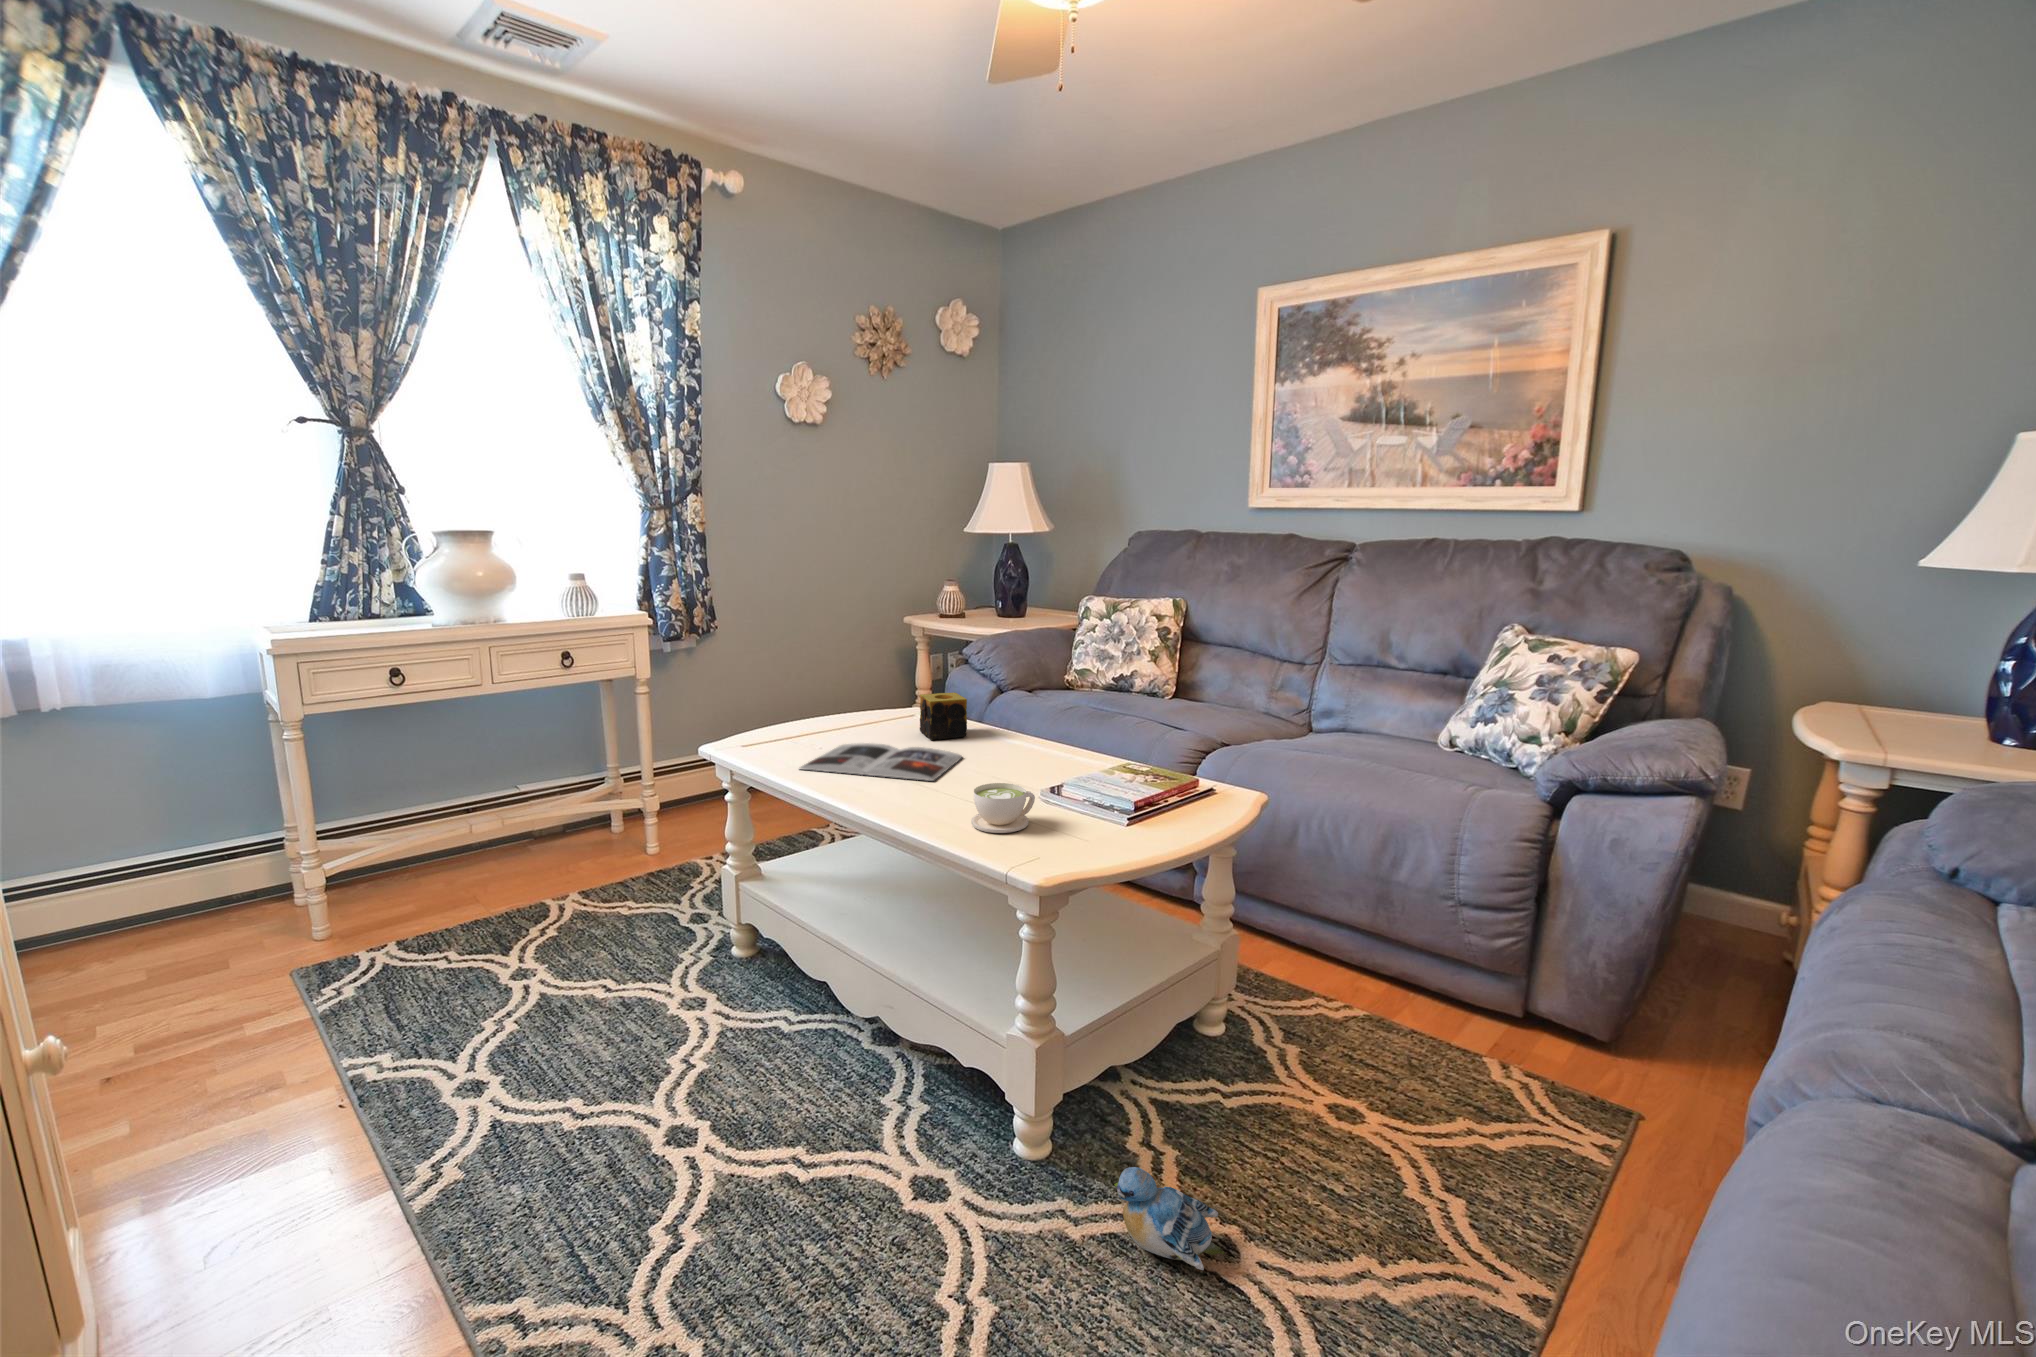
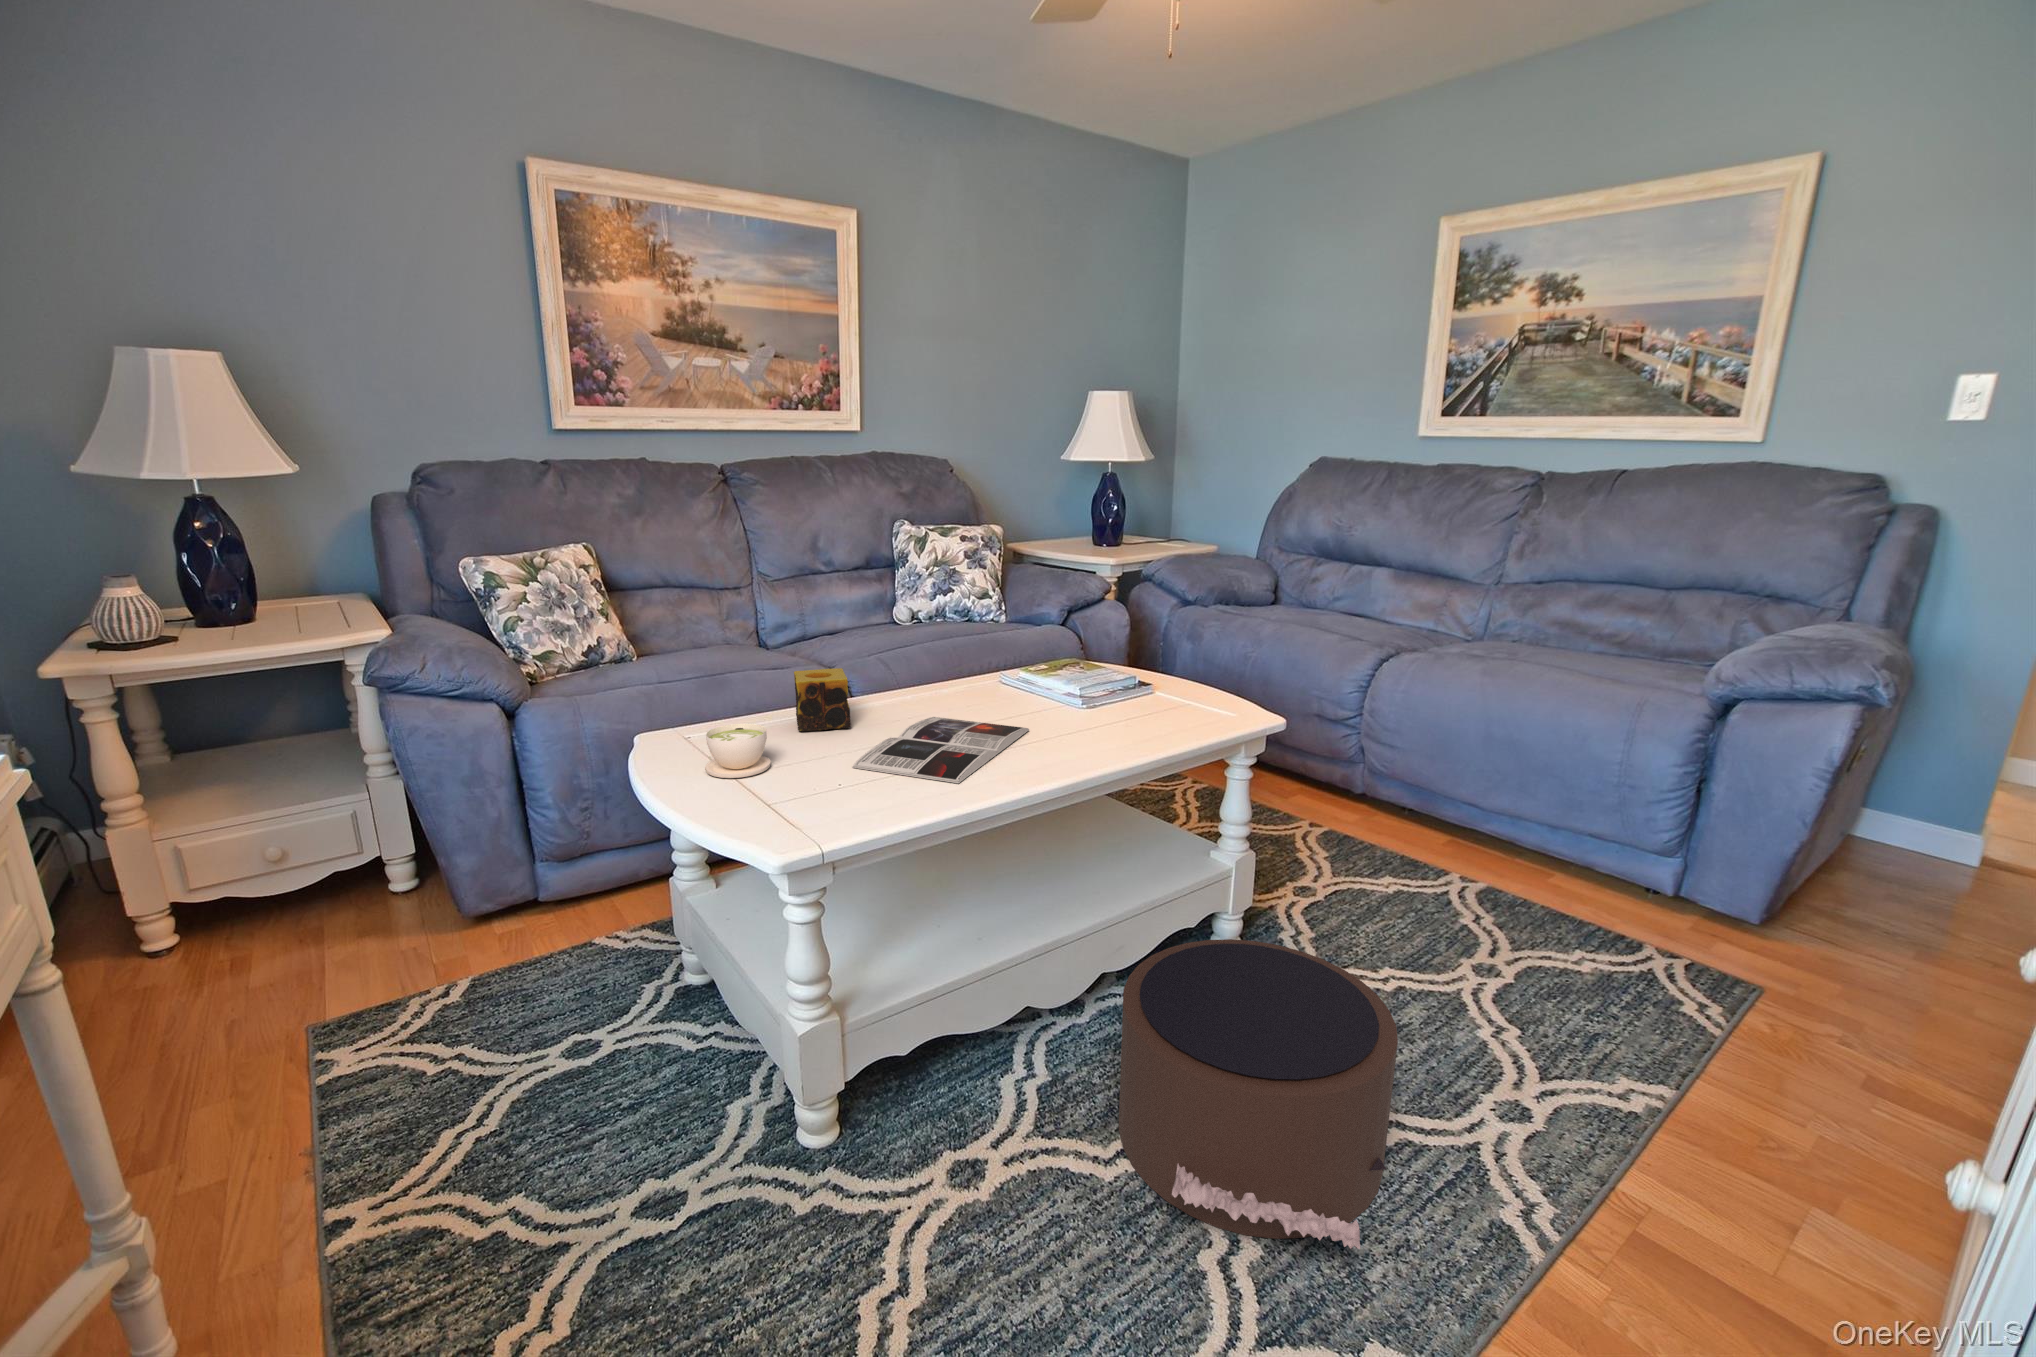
coffee cup: present [971,783,1035,833] -> present [705,724,771,778]
pouf: none [503,959,838,1220] -> present [1119,939,1398,1249]
plush toy: present [1114,1167,1224,1270] -> none [1295,866,1344,911]

